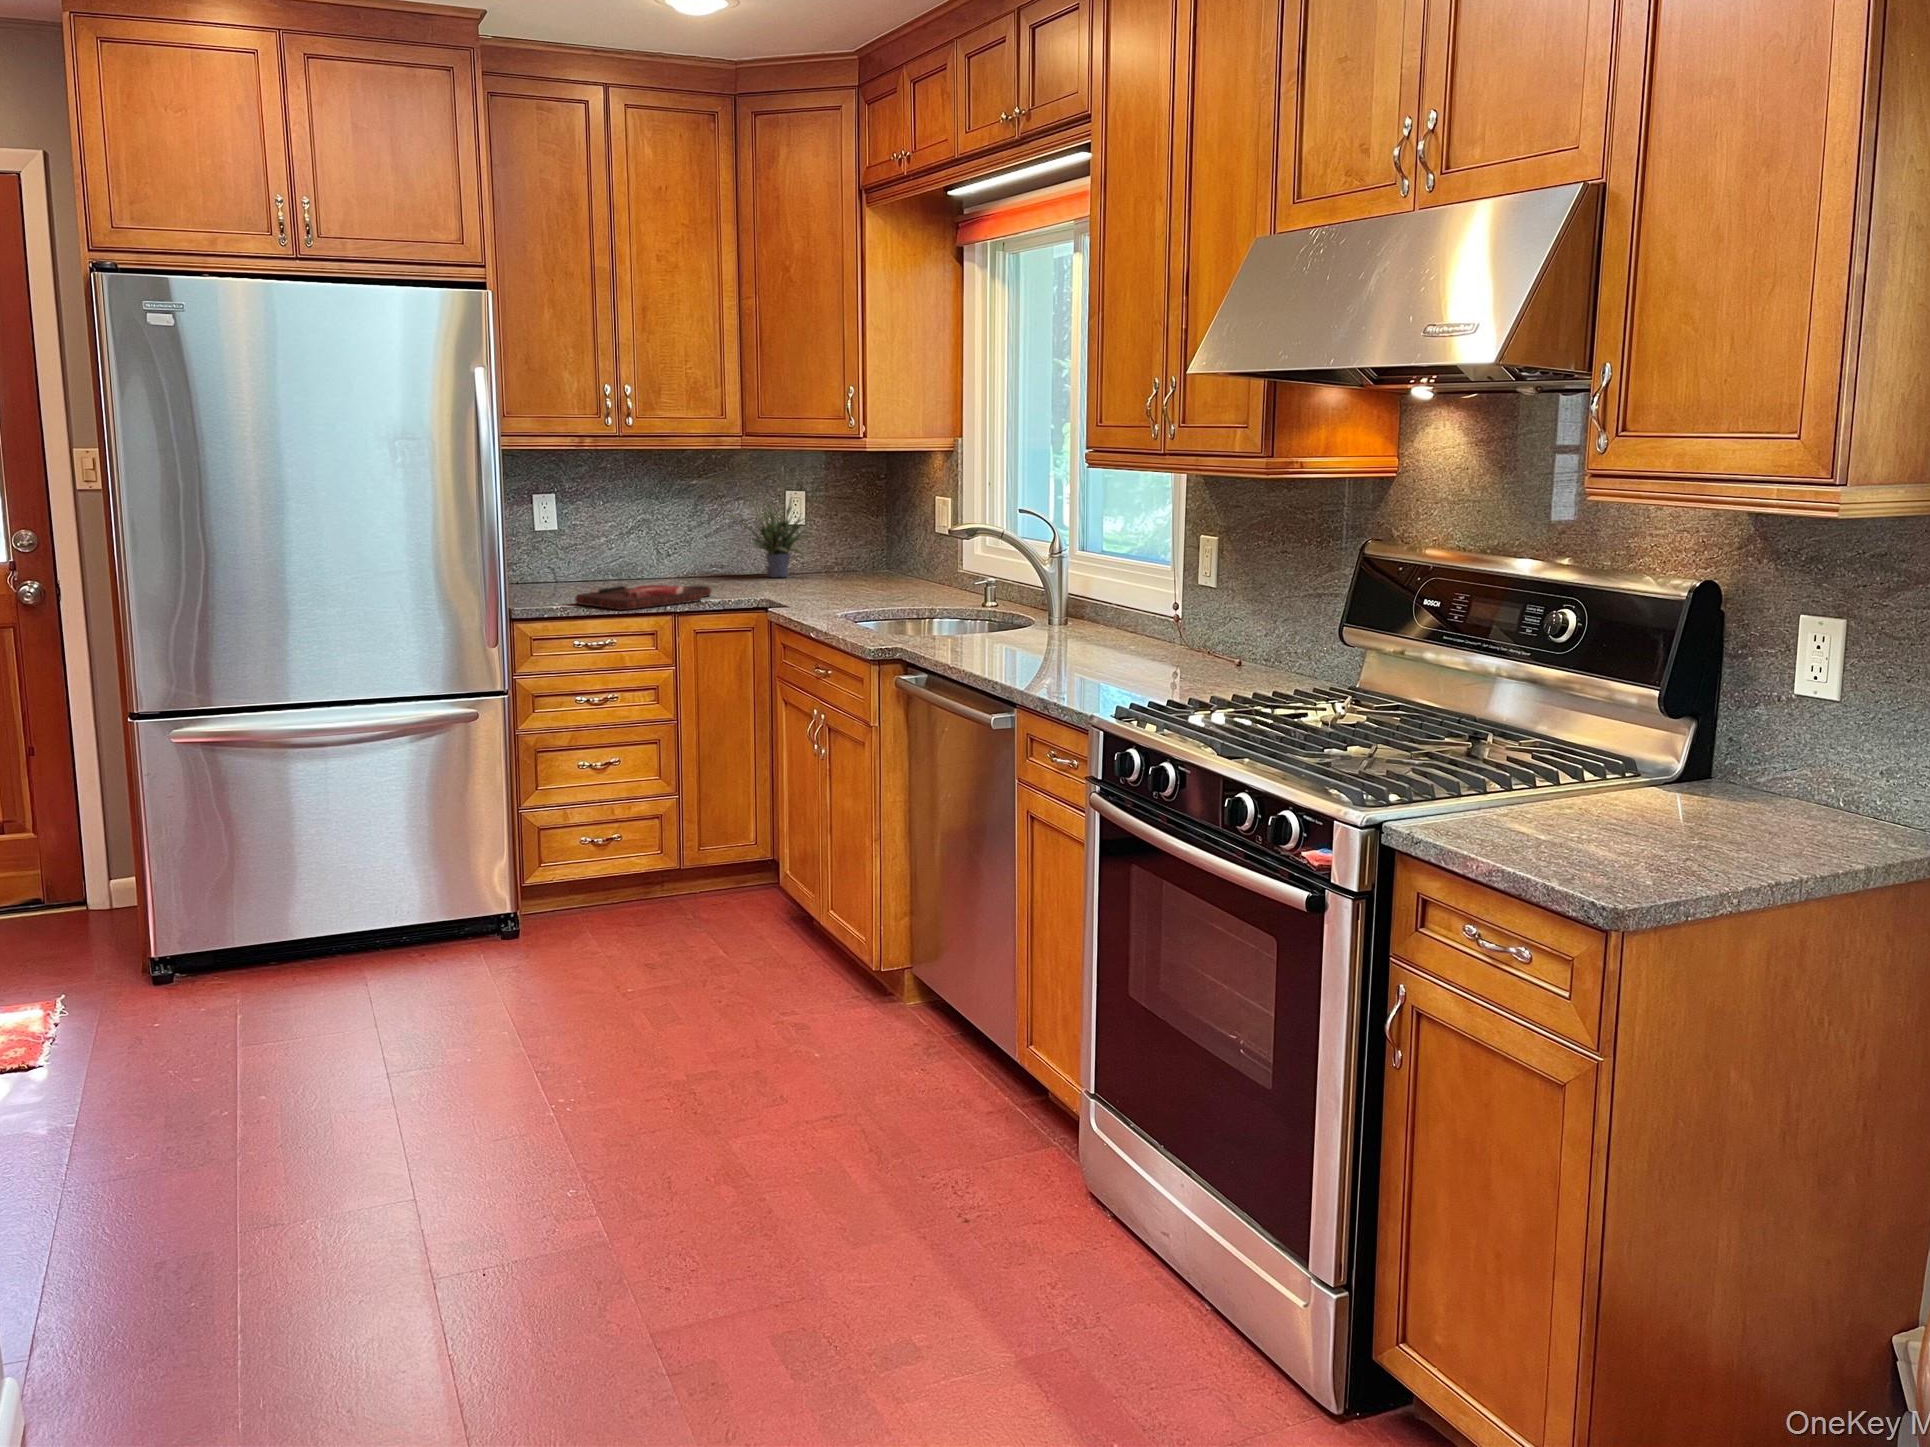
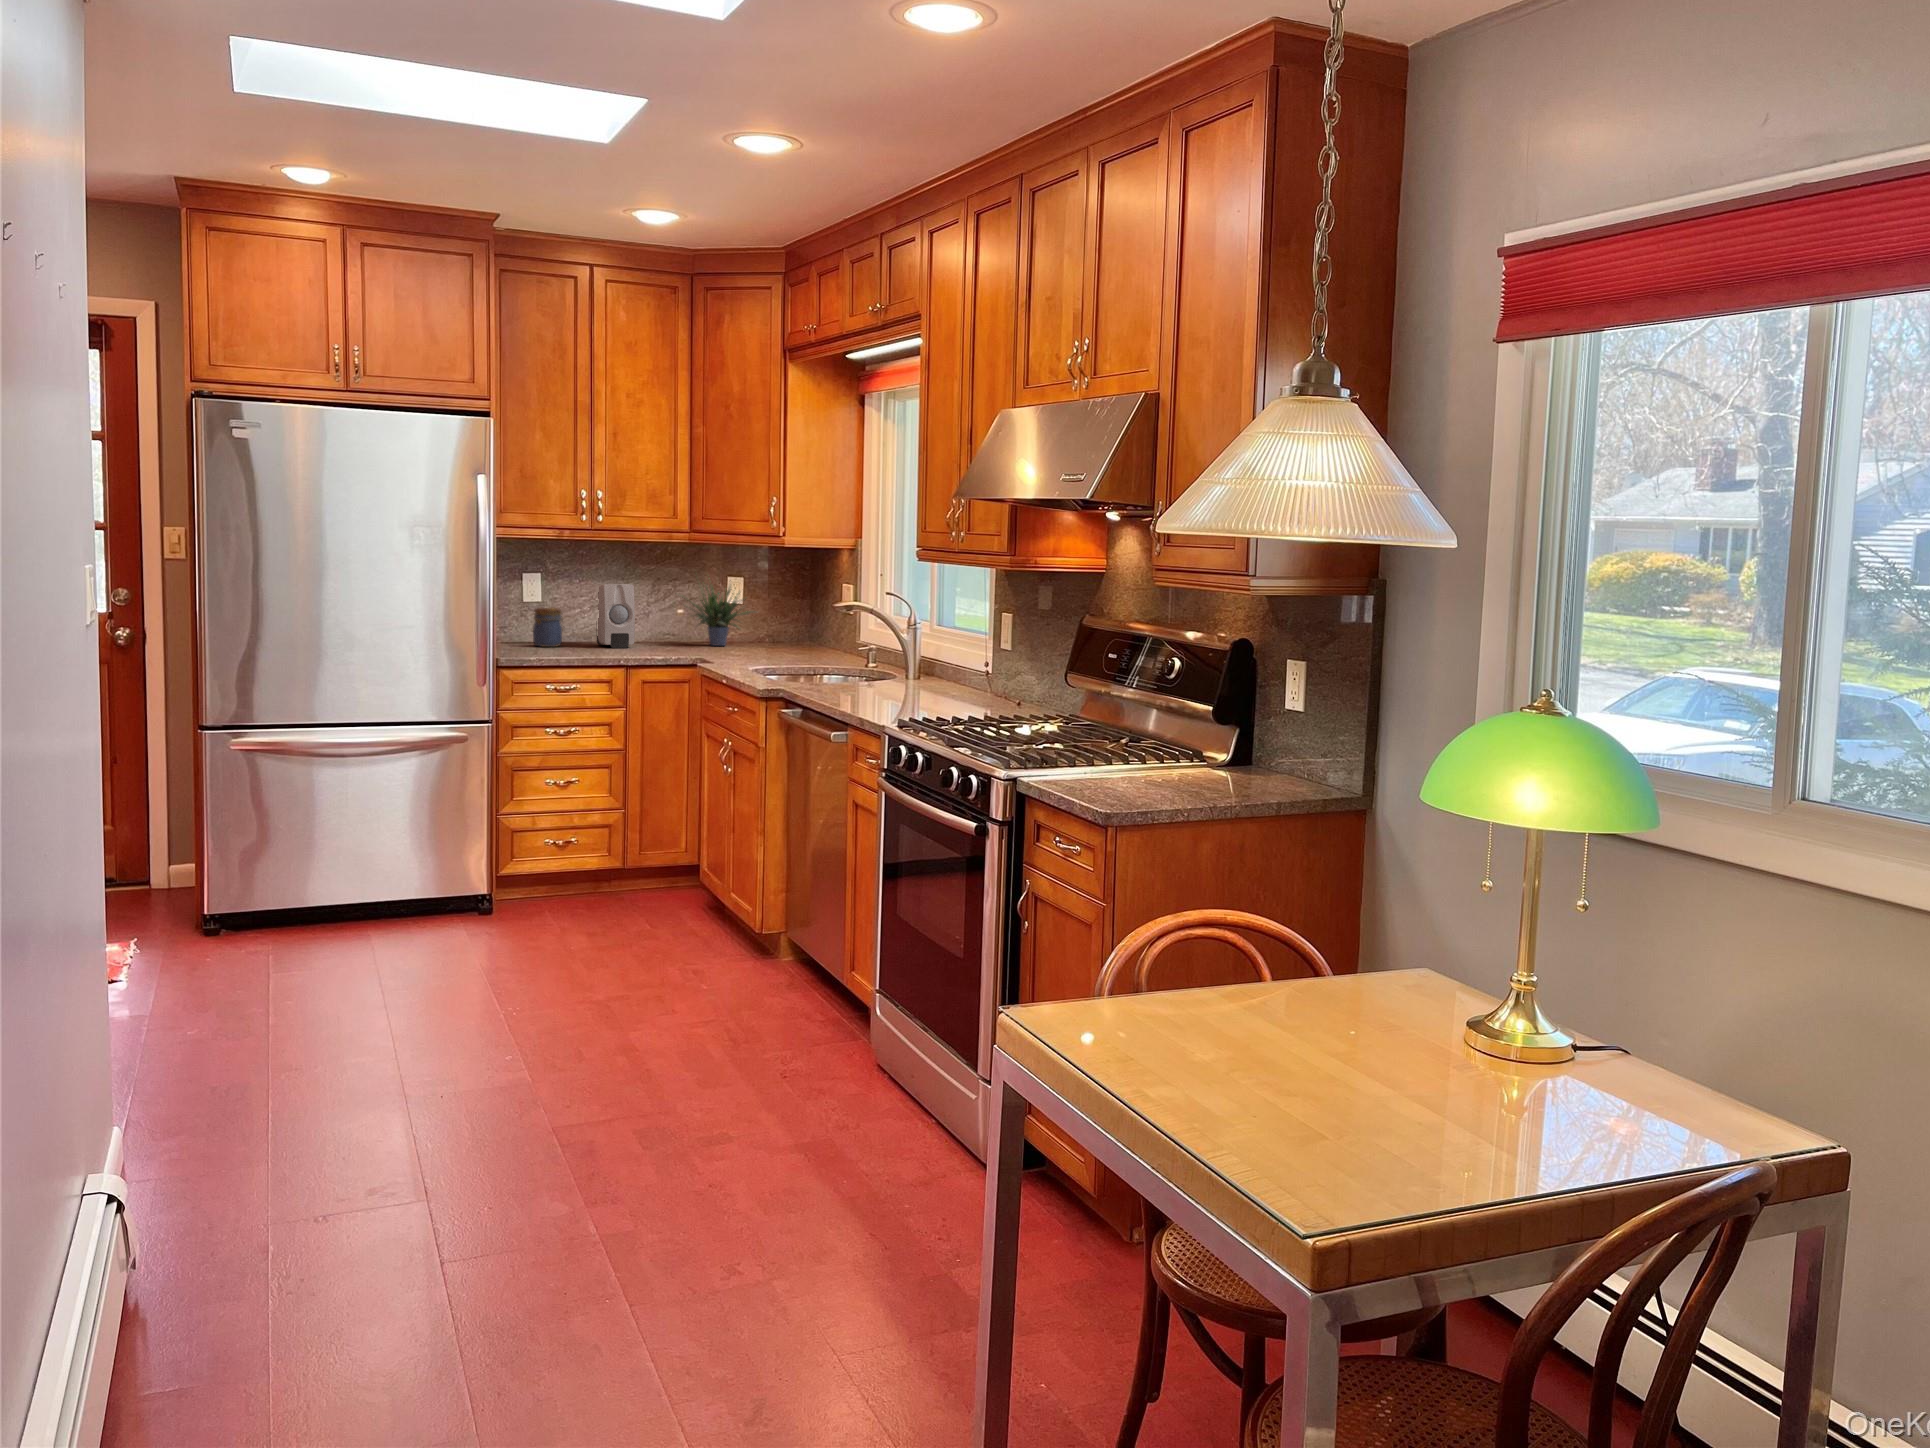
soap dispenser: none [624,503,676,585] -> present [597,584,635,648]
jar: none [549,536,589,586] -> present [533,608,563,647]
cutting board: present [575,581,711,610] -> none [549,642,659,662]

